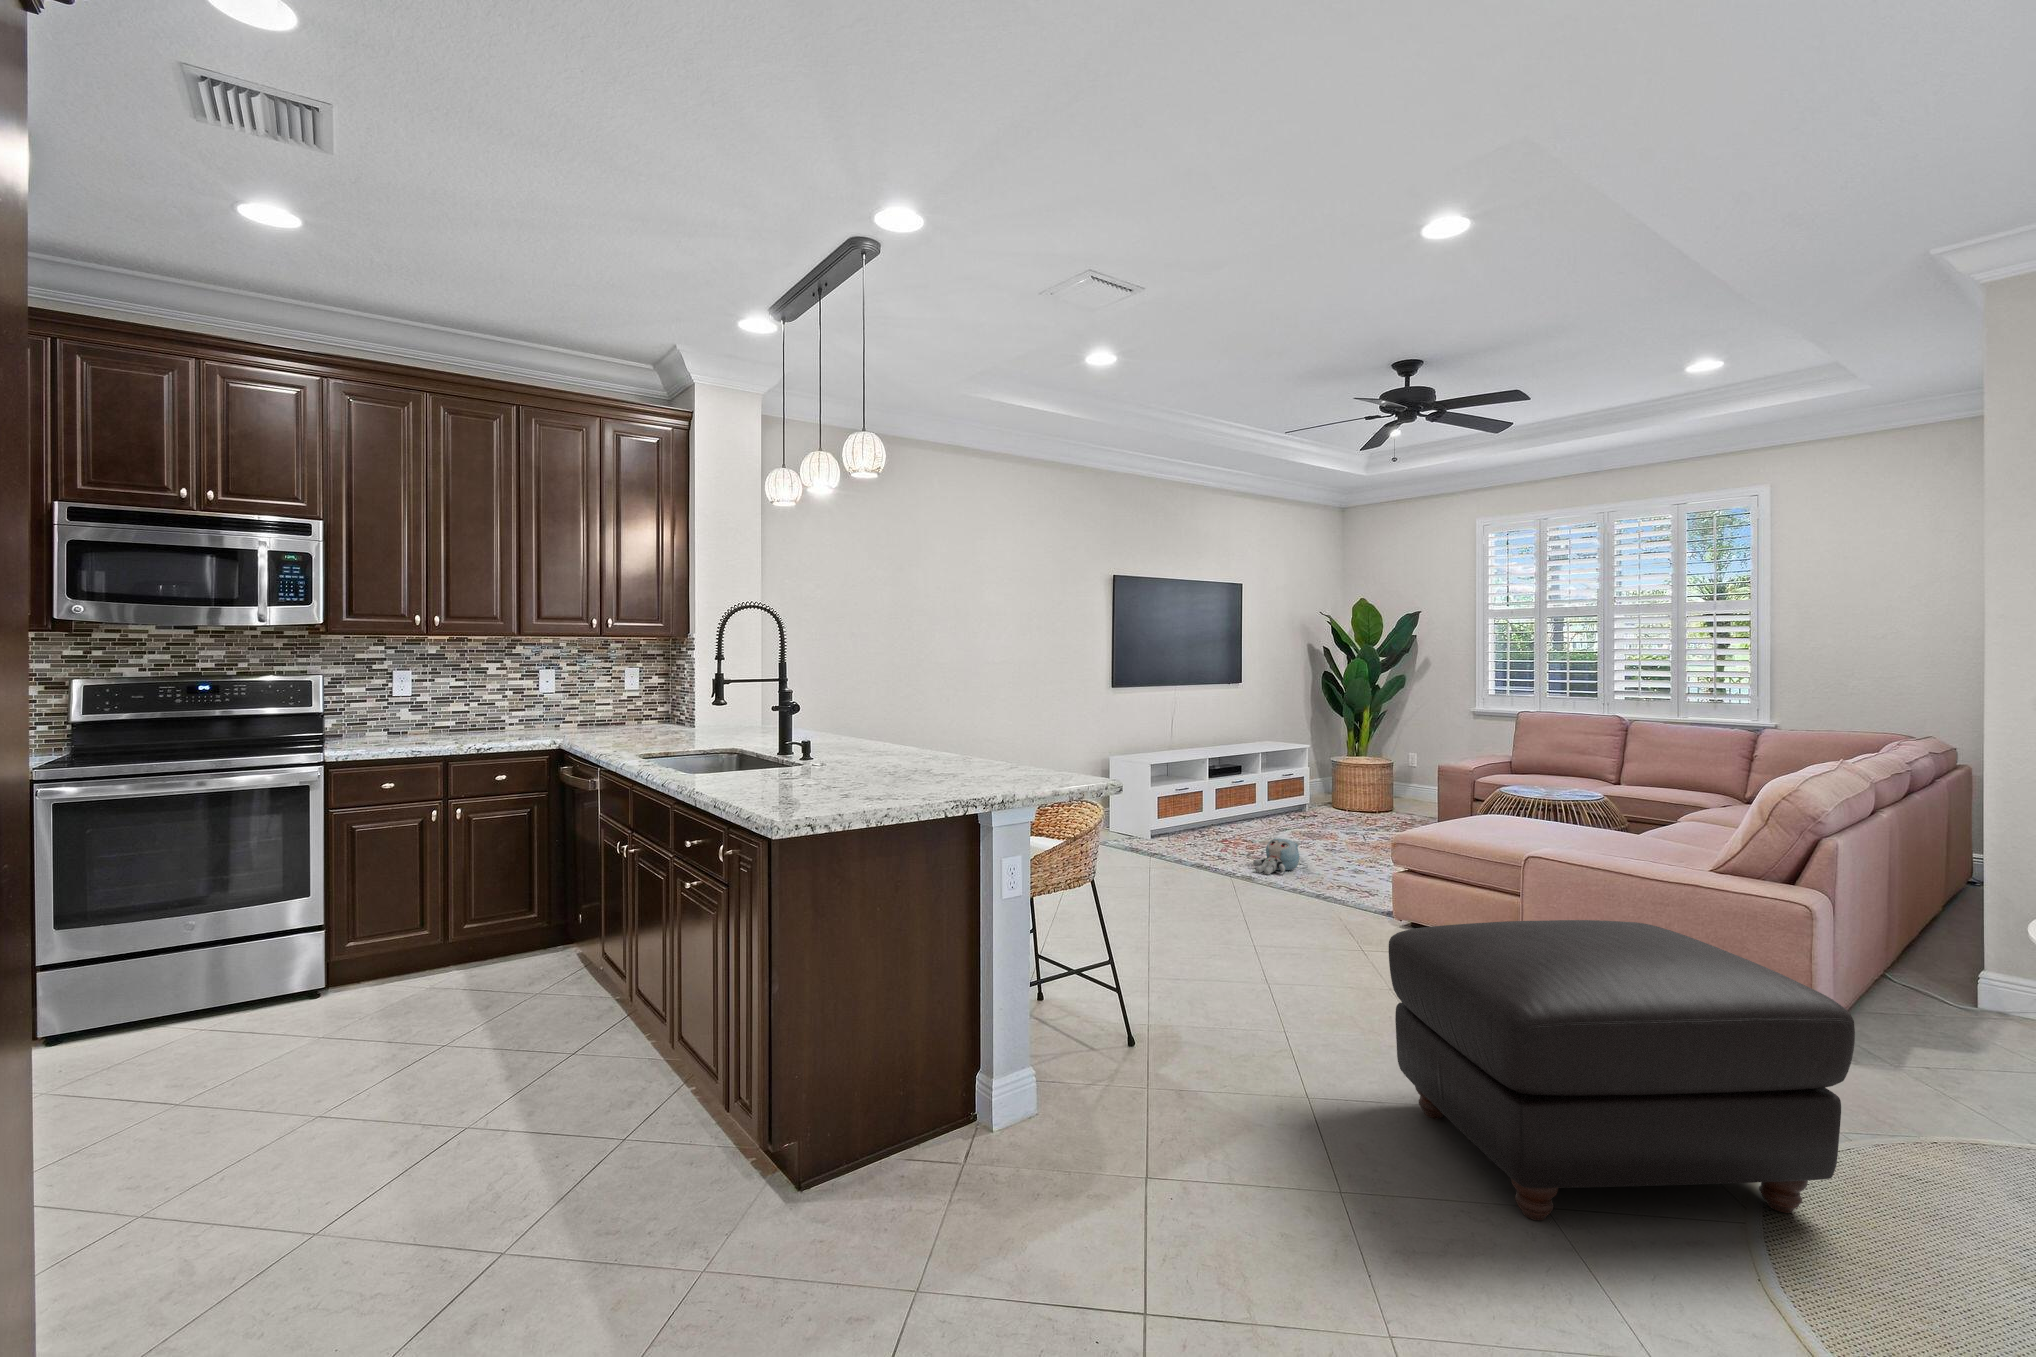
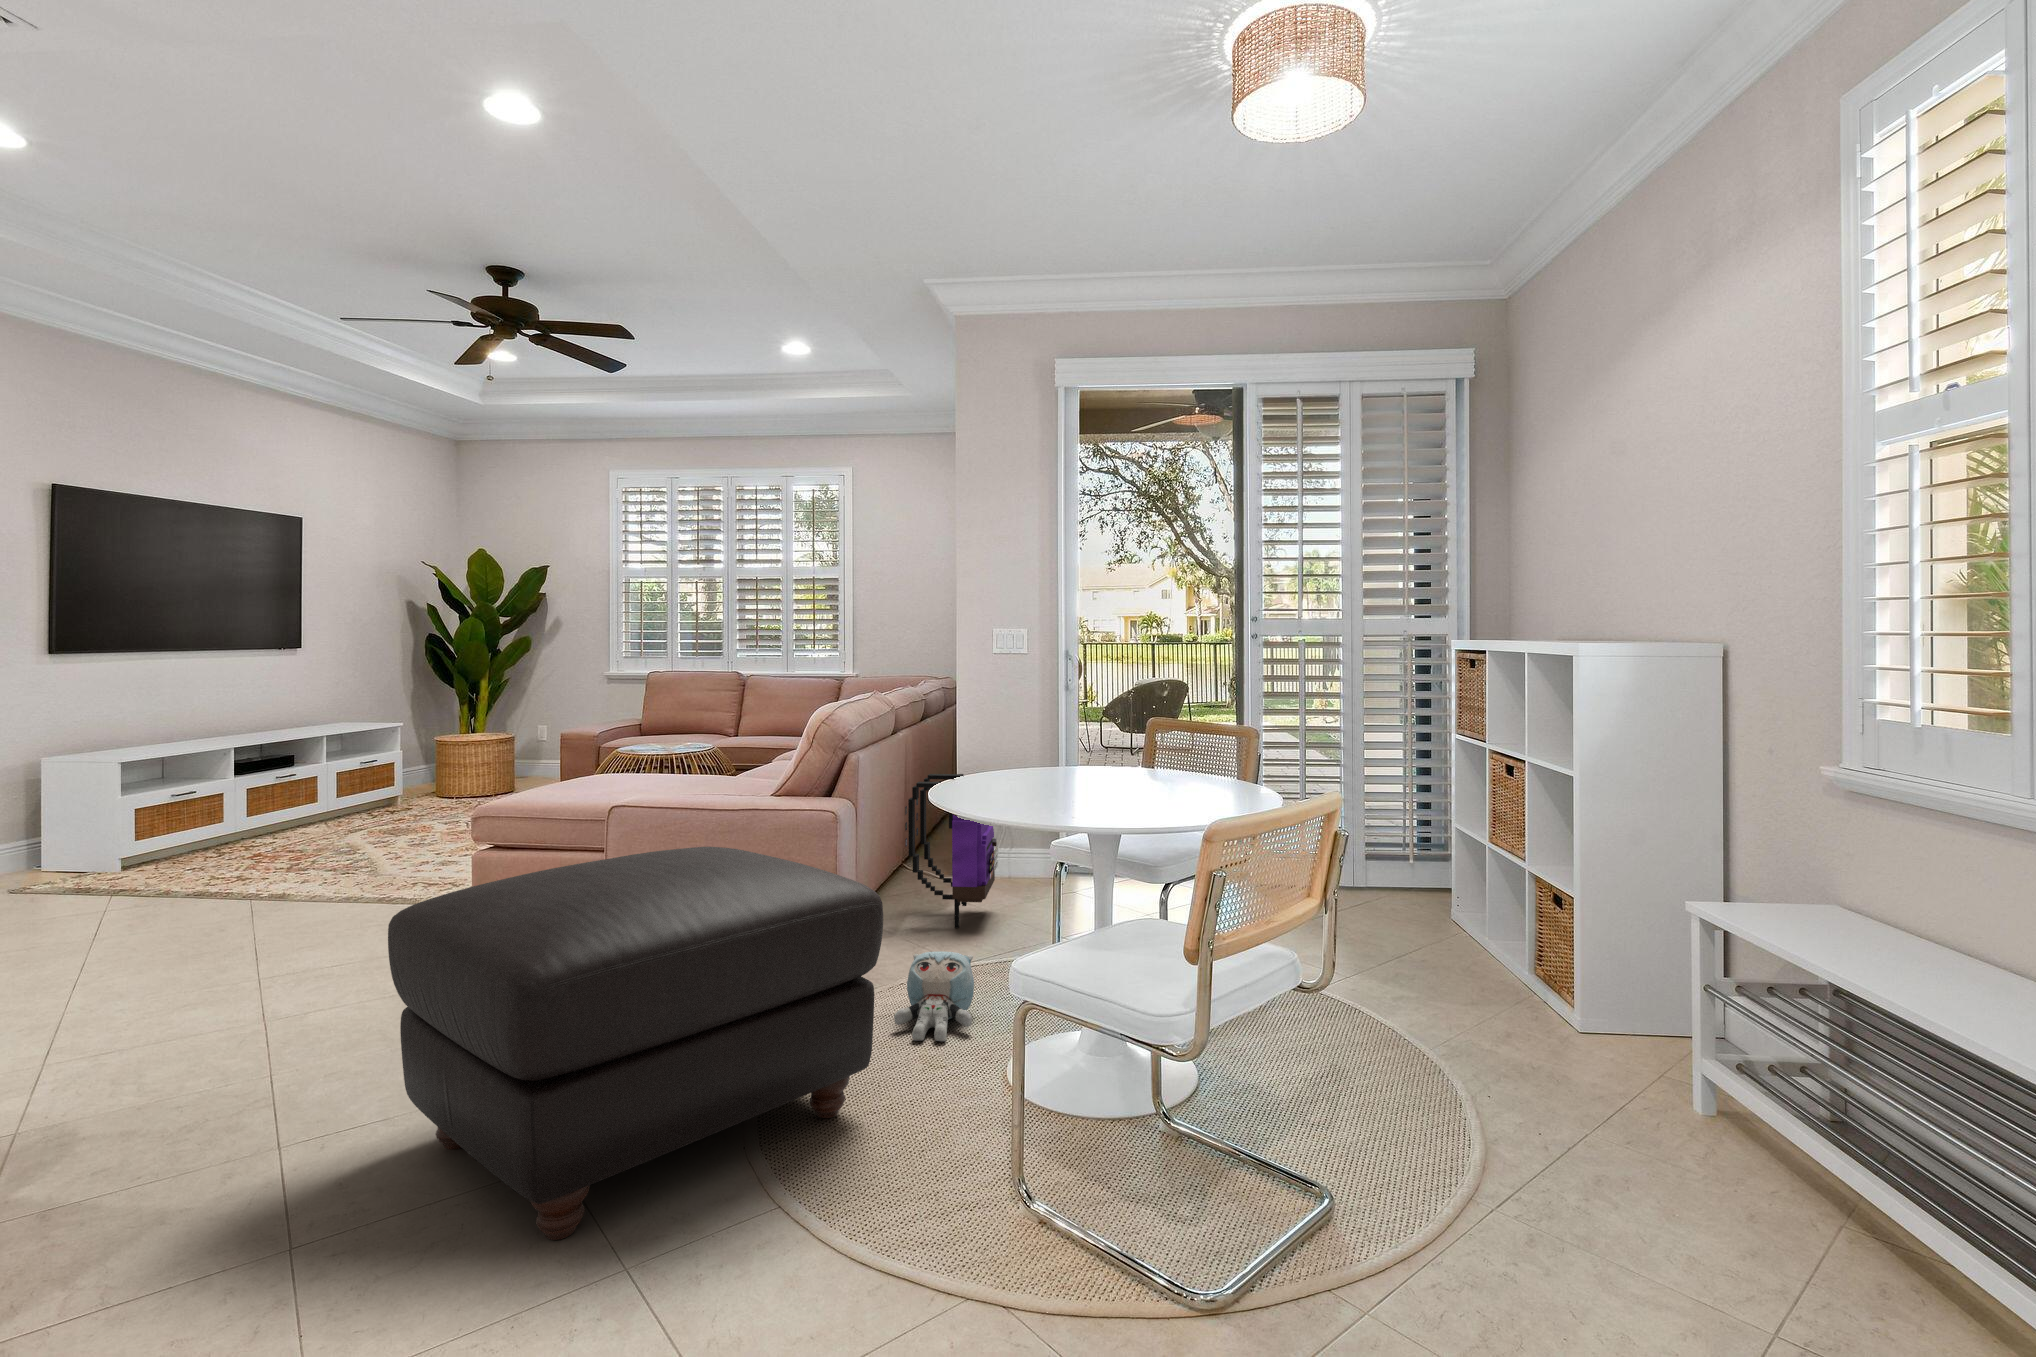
plush toy: present [1253,838,1300,875] -> present [894,951,974,1041]
backpack: none [1858,868,2001,1052] -> present [905,774,997,928]

